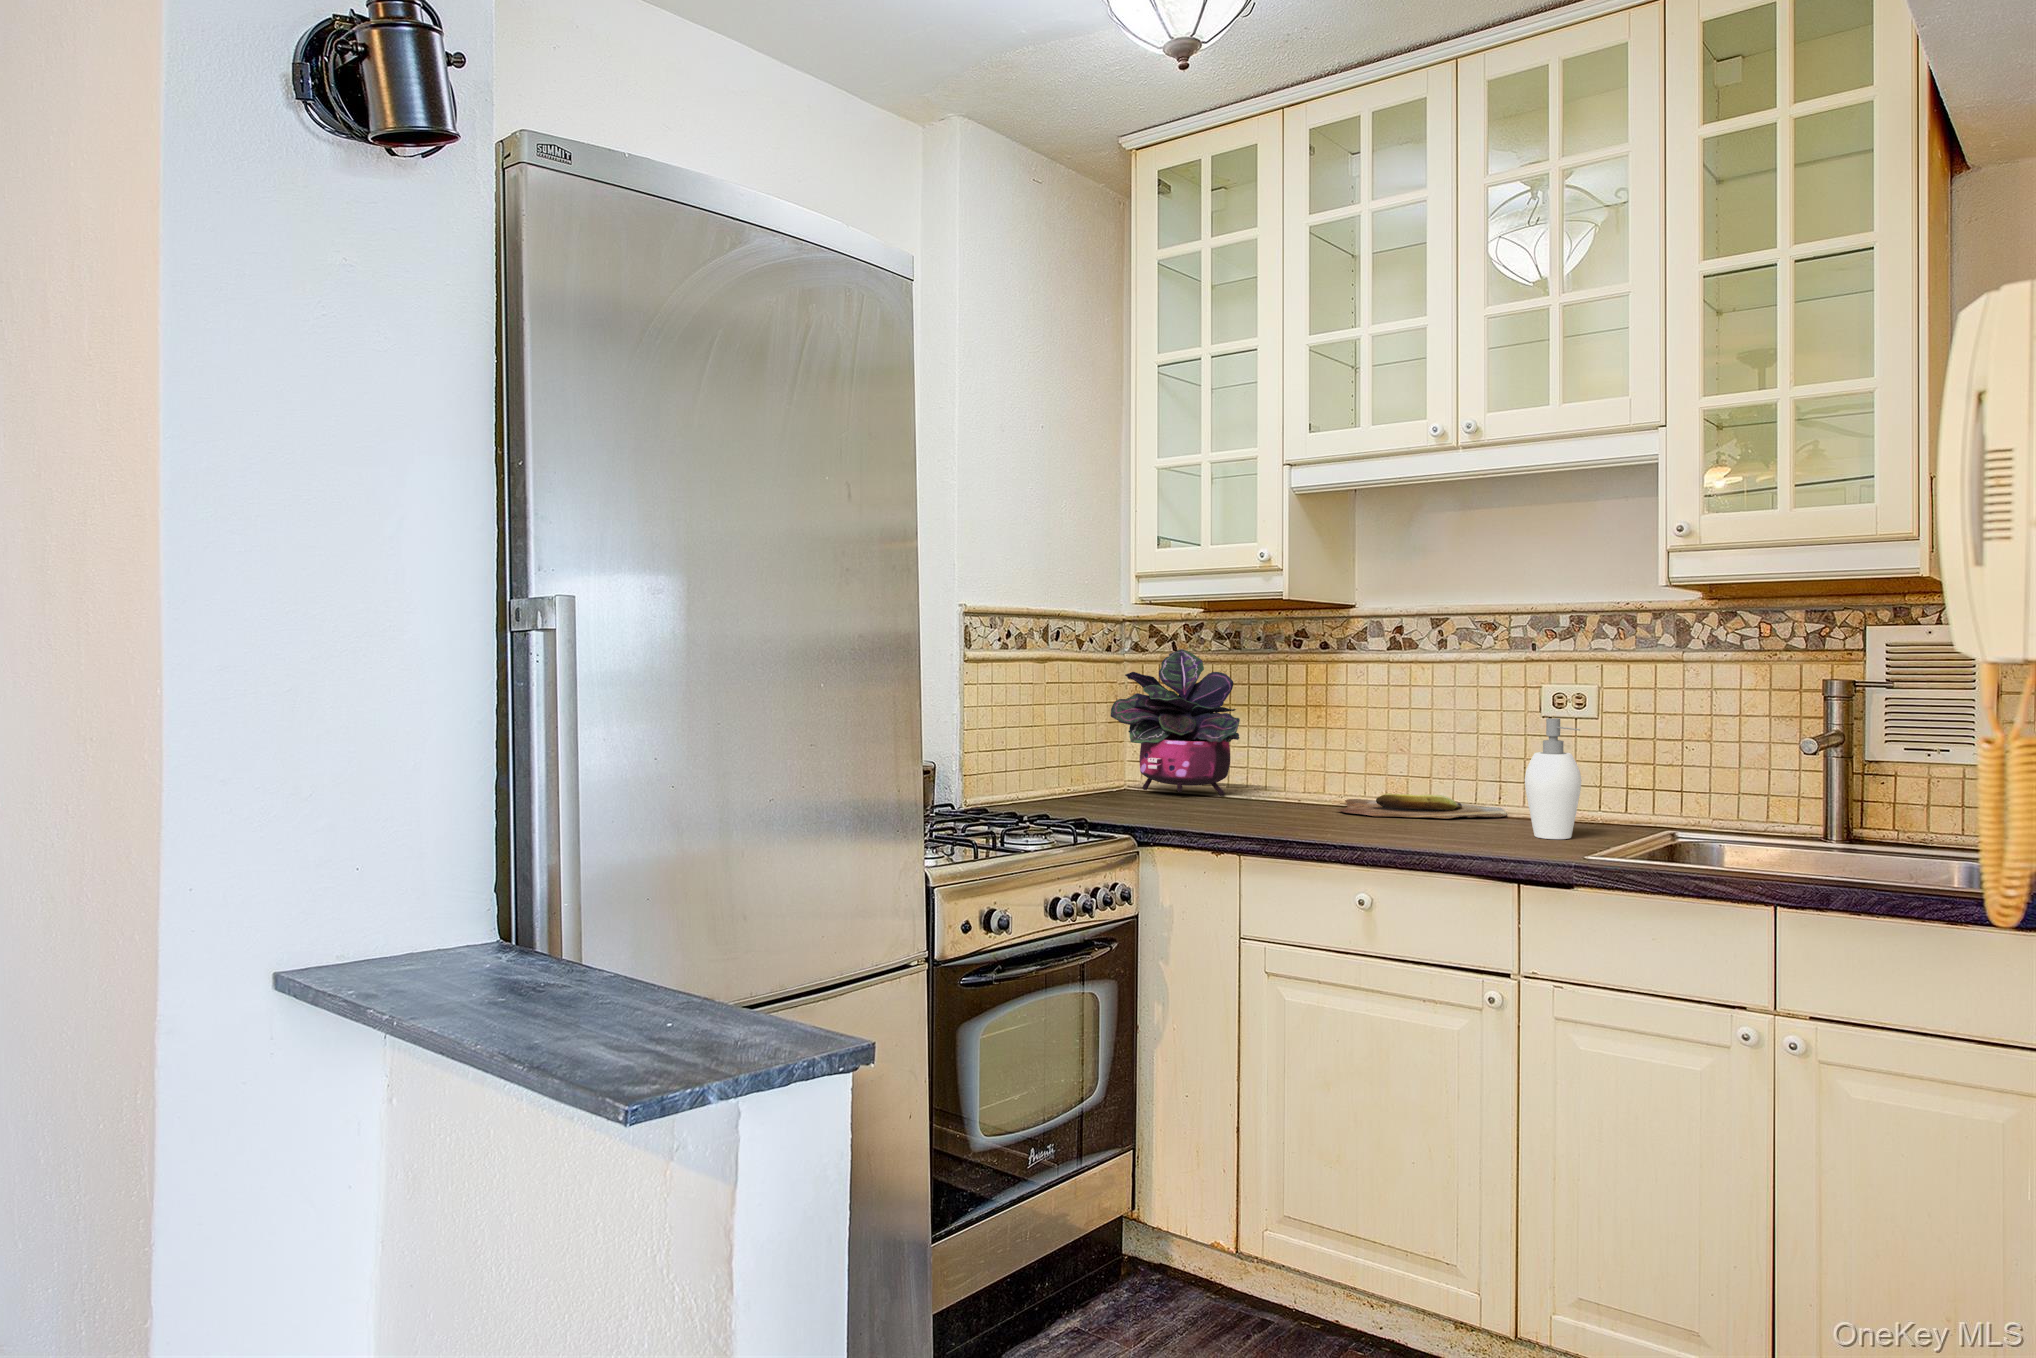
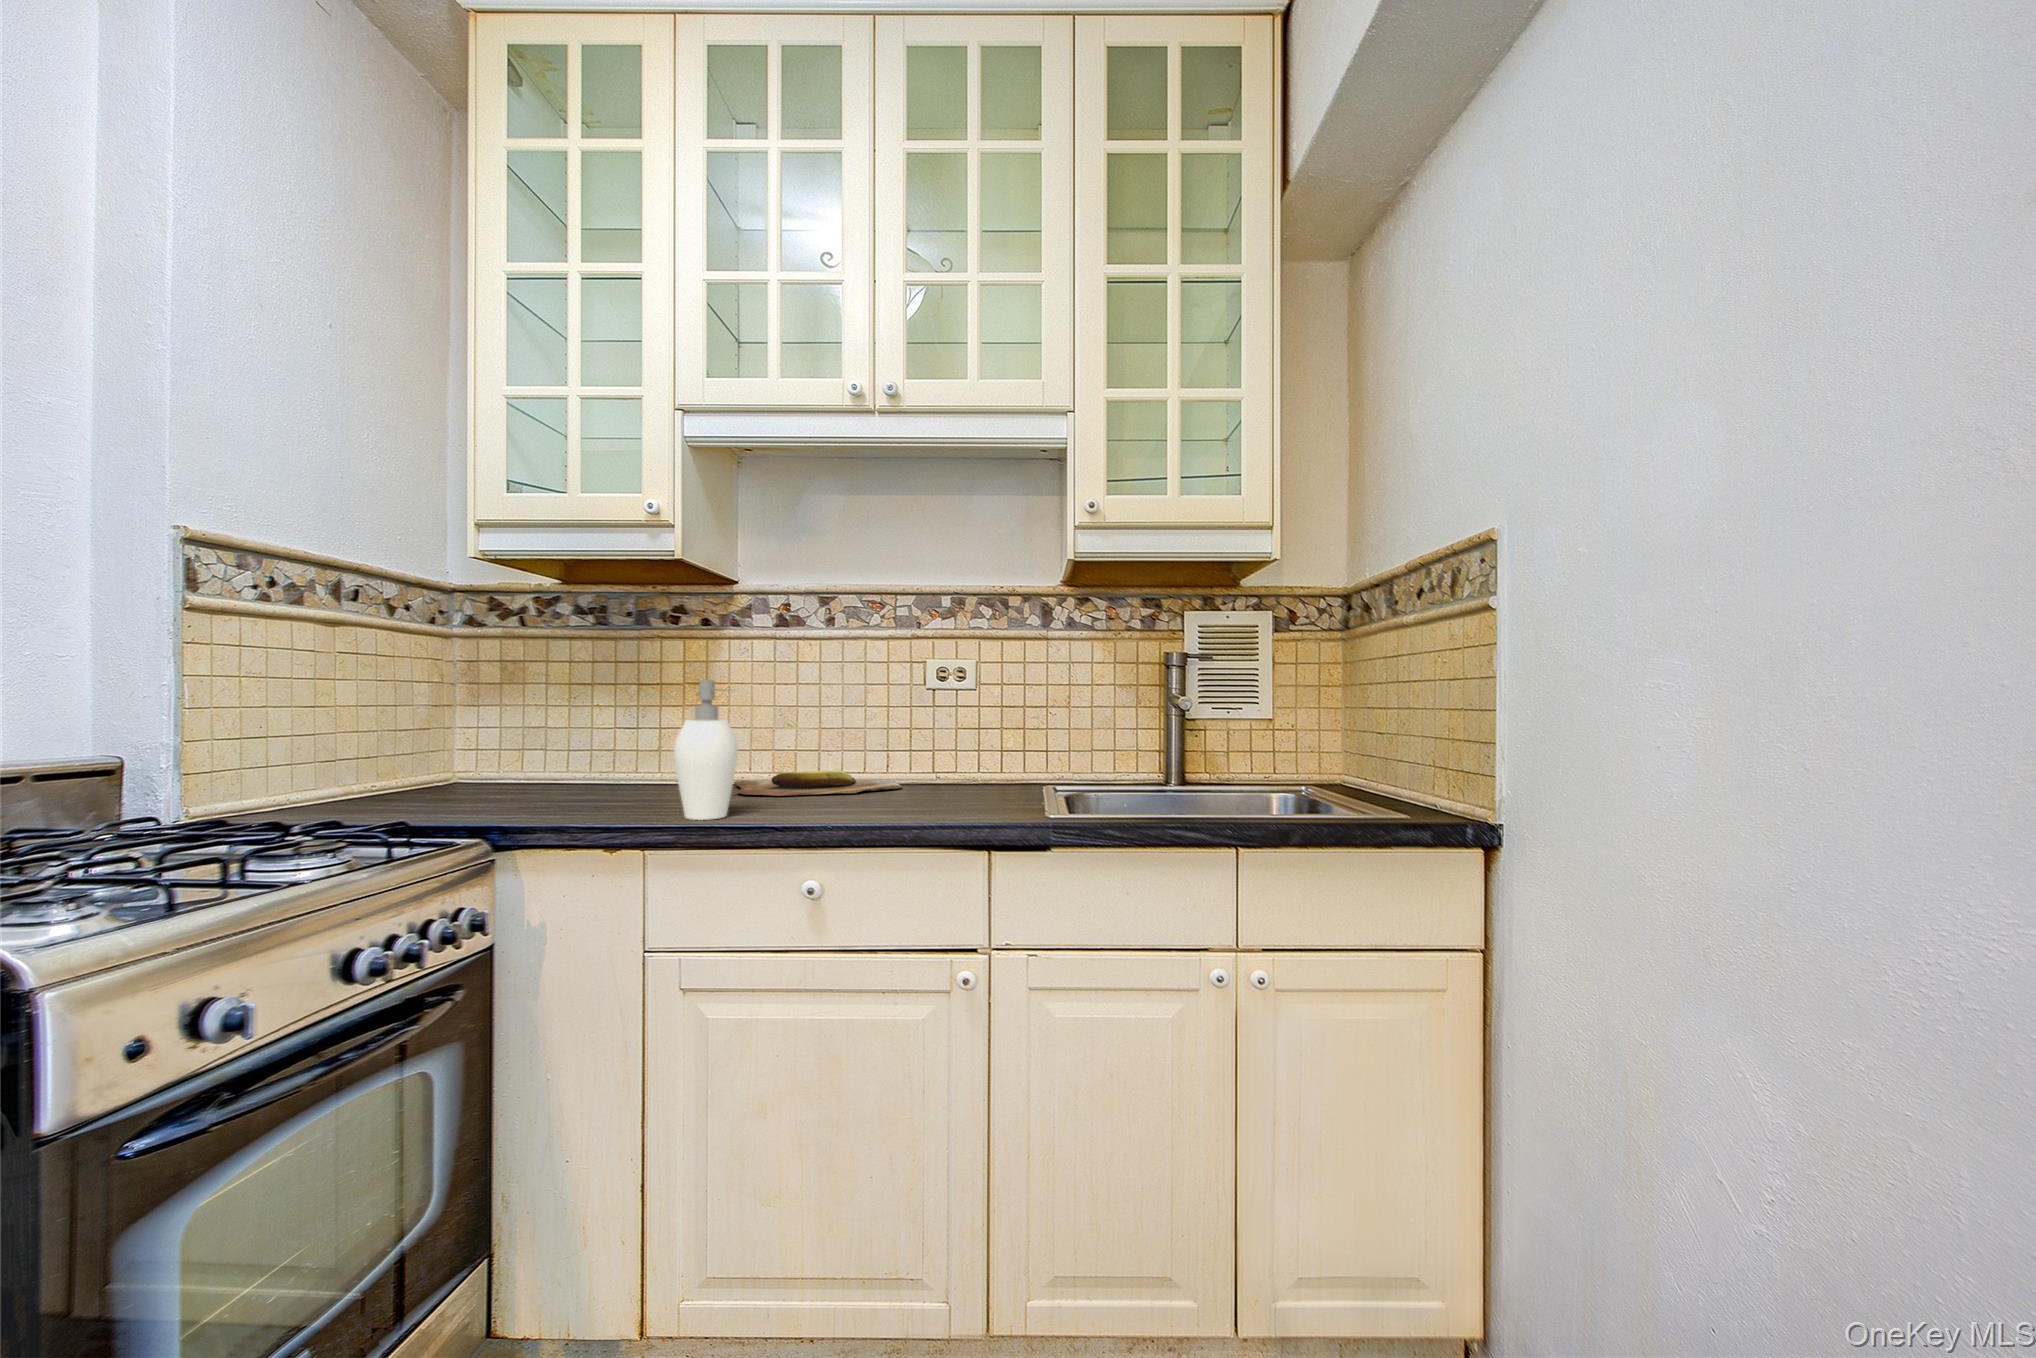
potted plant: present [1110,649,1240,796] -> none [437,621,610,787]
soap dispenser: present [1525,718,1581,839] -> present [674,680,738,820]

